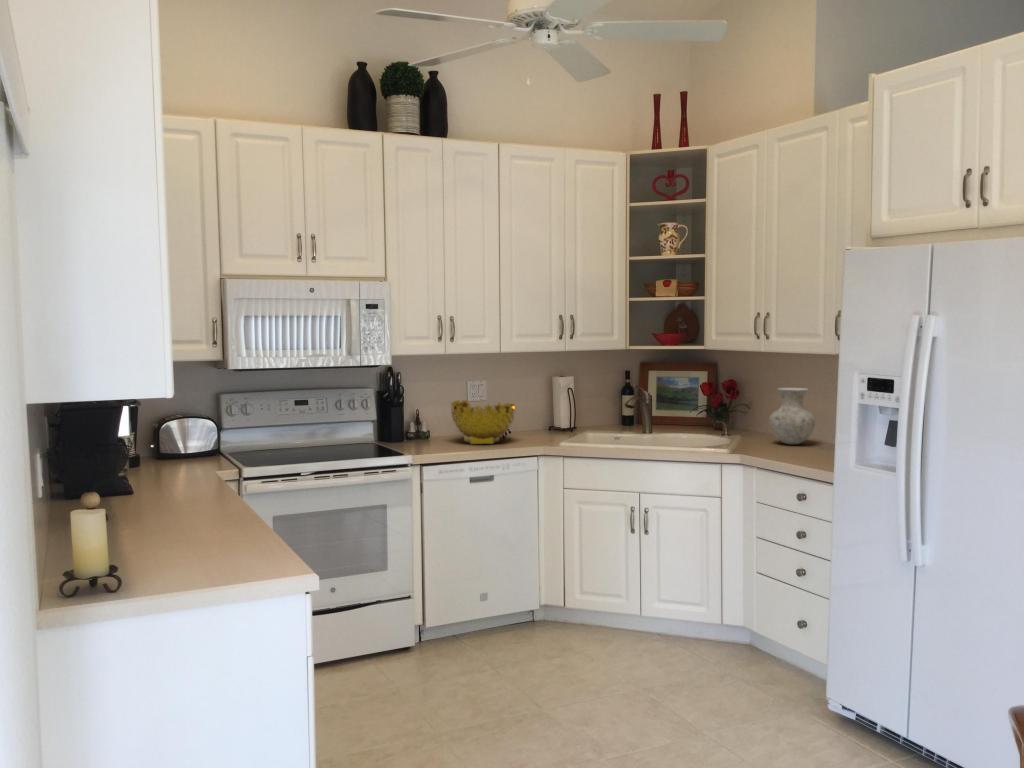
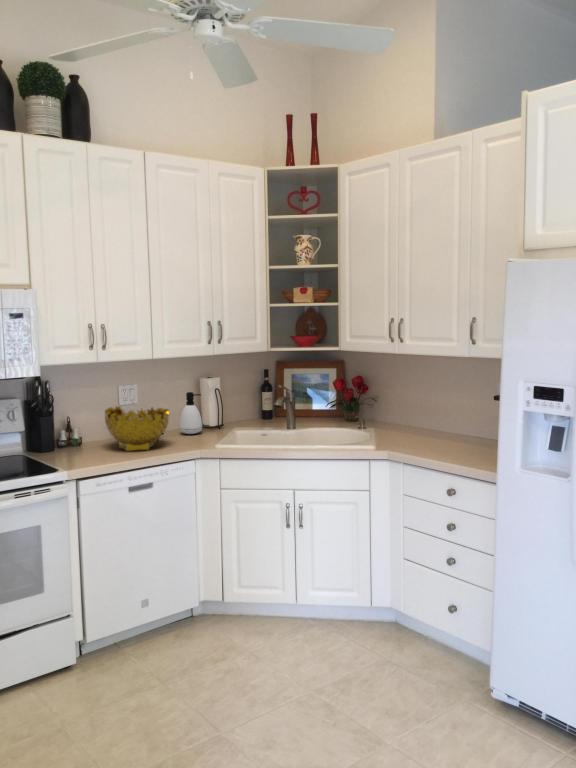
vase: present [769,388,815,445] -> none [404,385,444,437]
soap dispenser: none [528,390,552,434] -> present [179,392,202,434]

